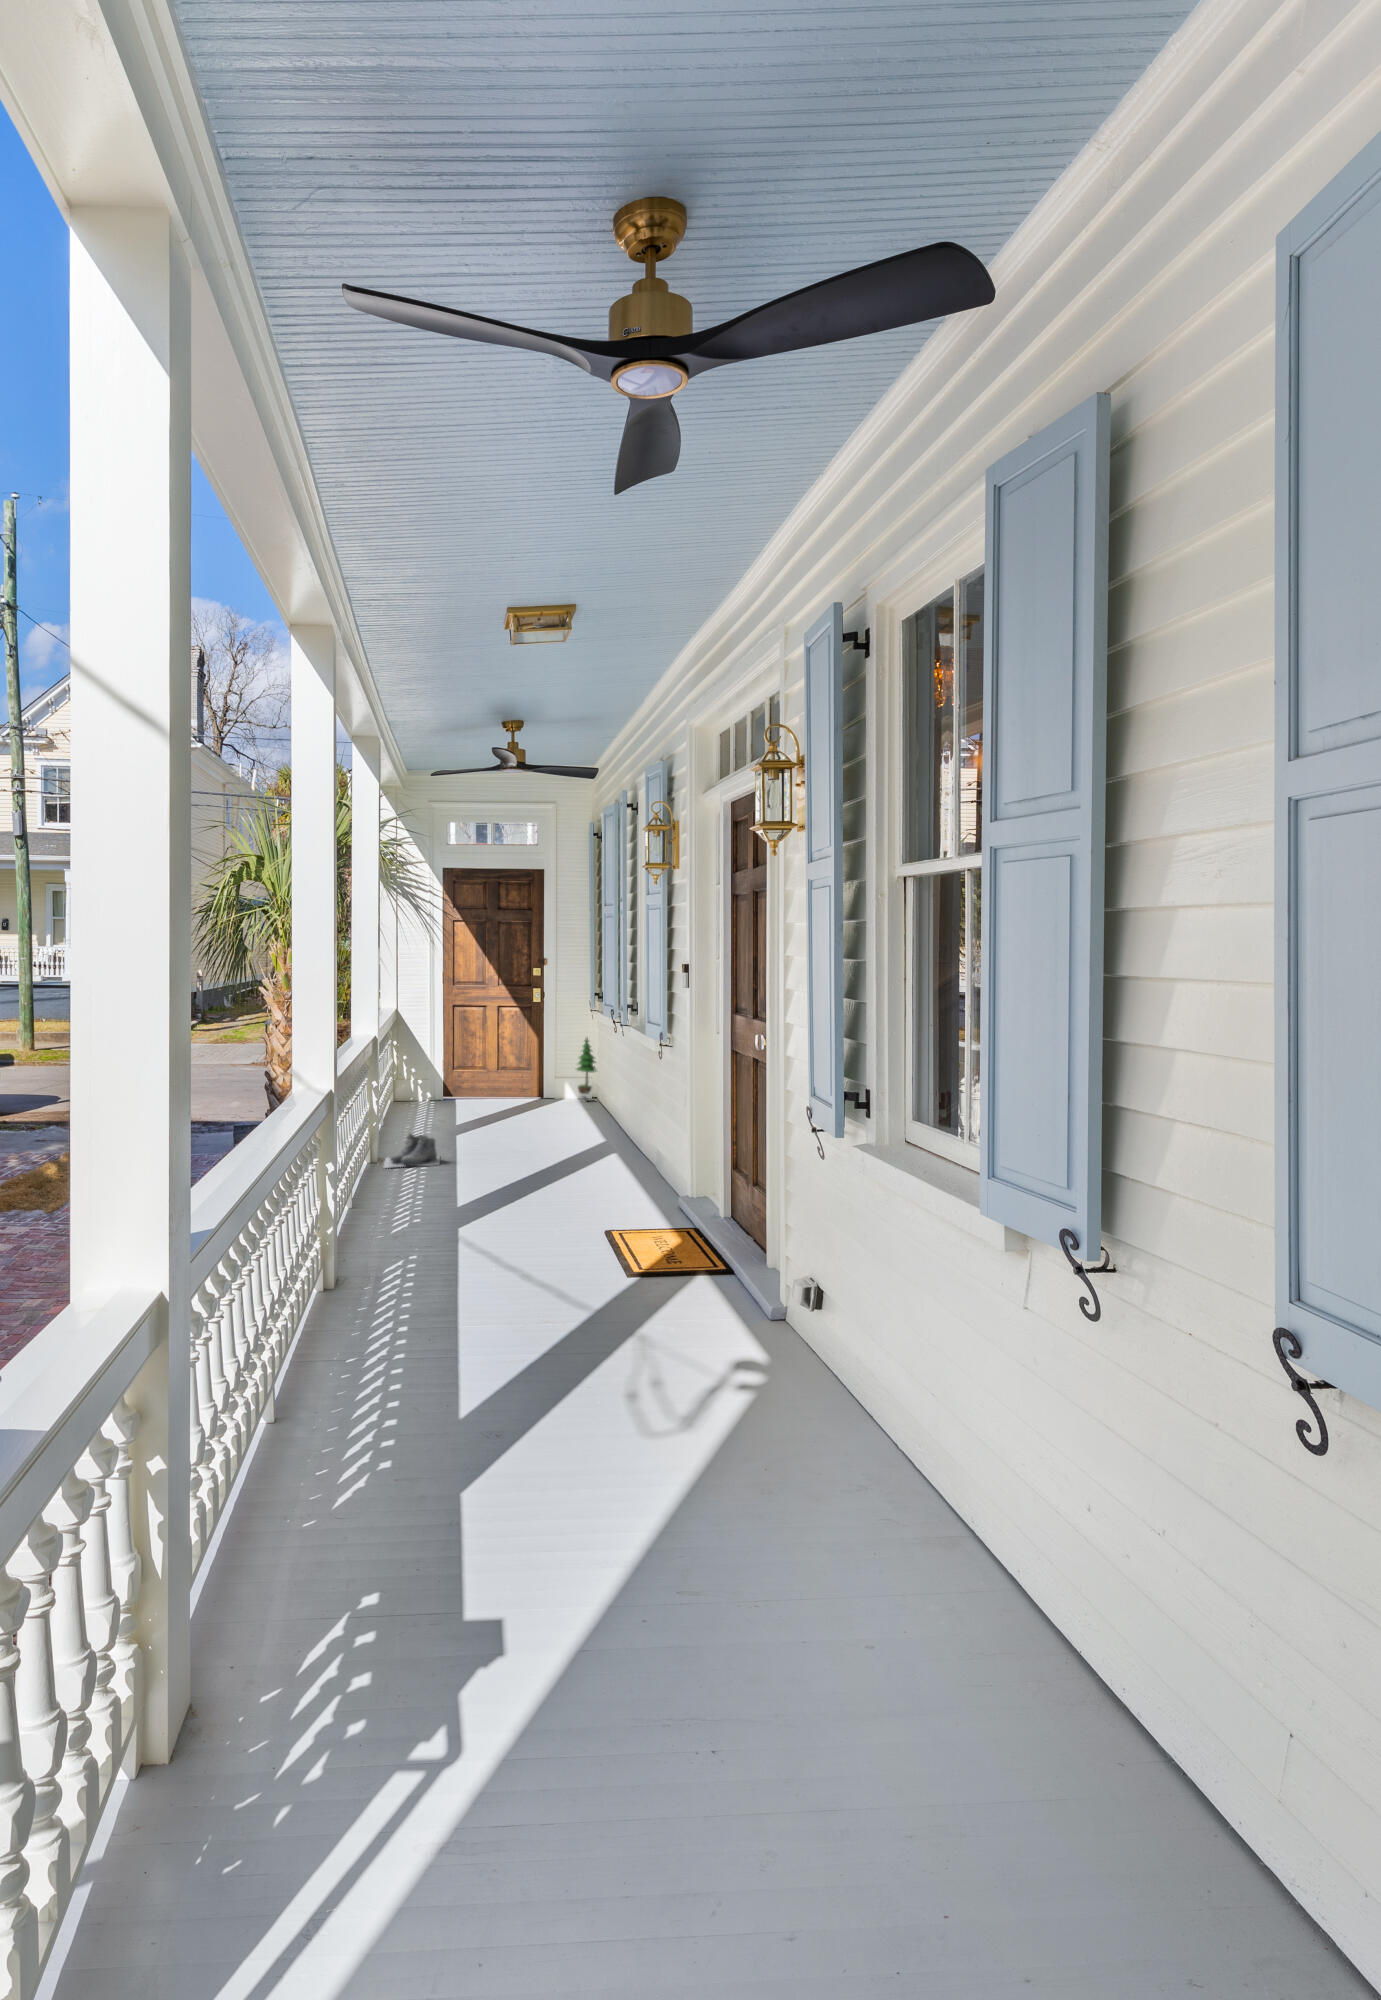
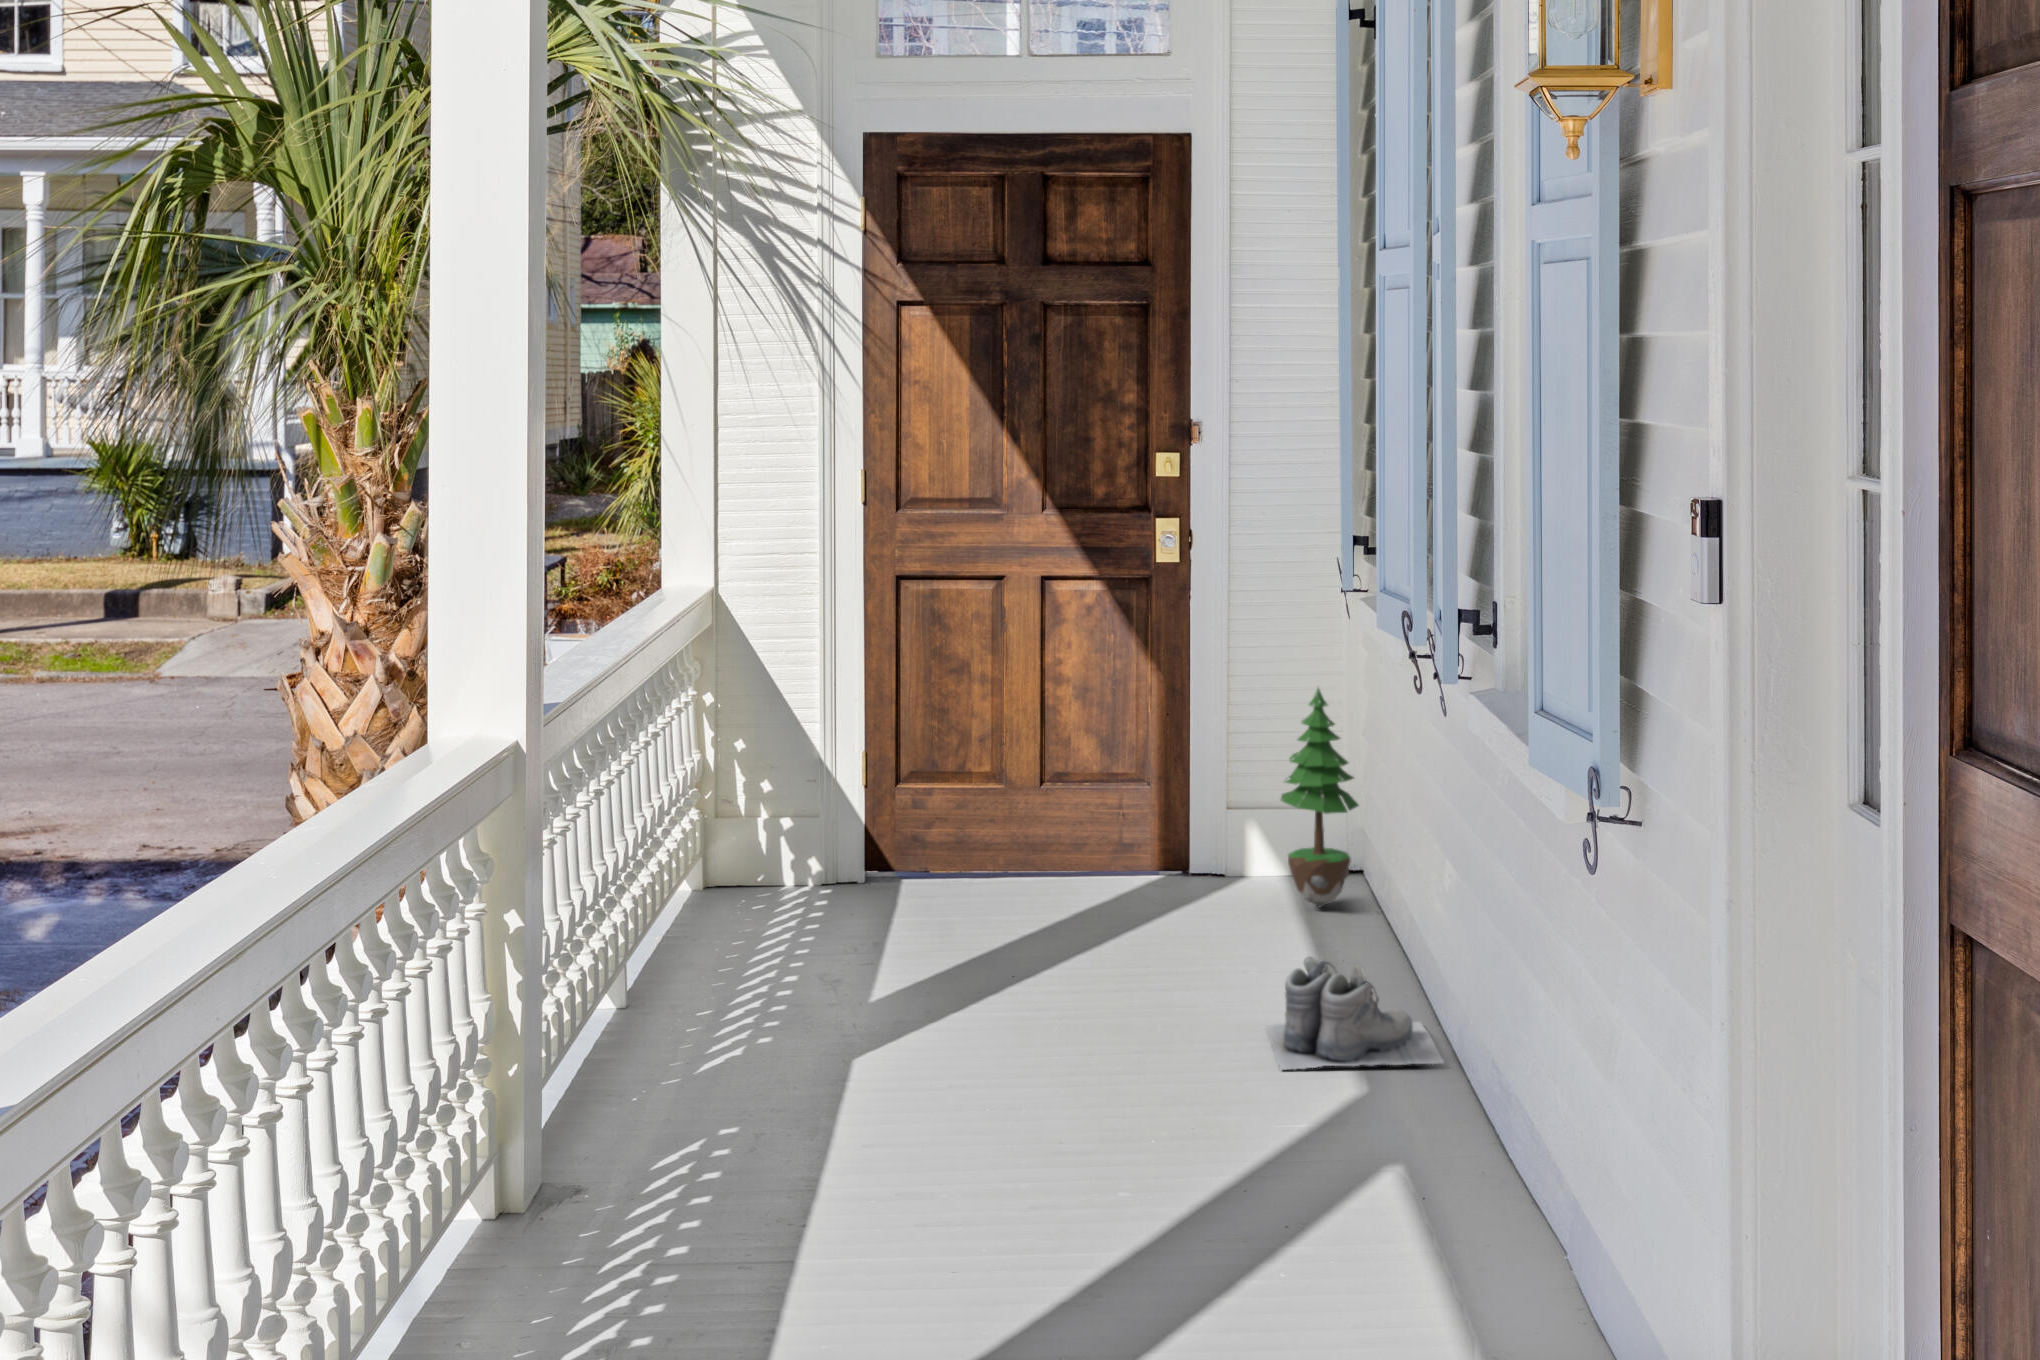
boots: present [383,1134,440,1168] -> present [1266,957,1444,1070]

